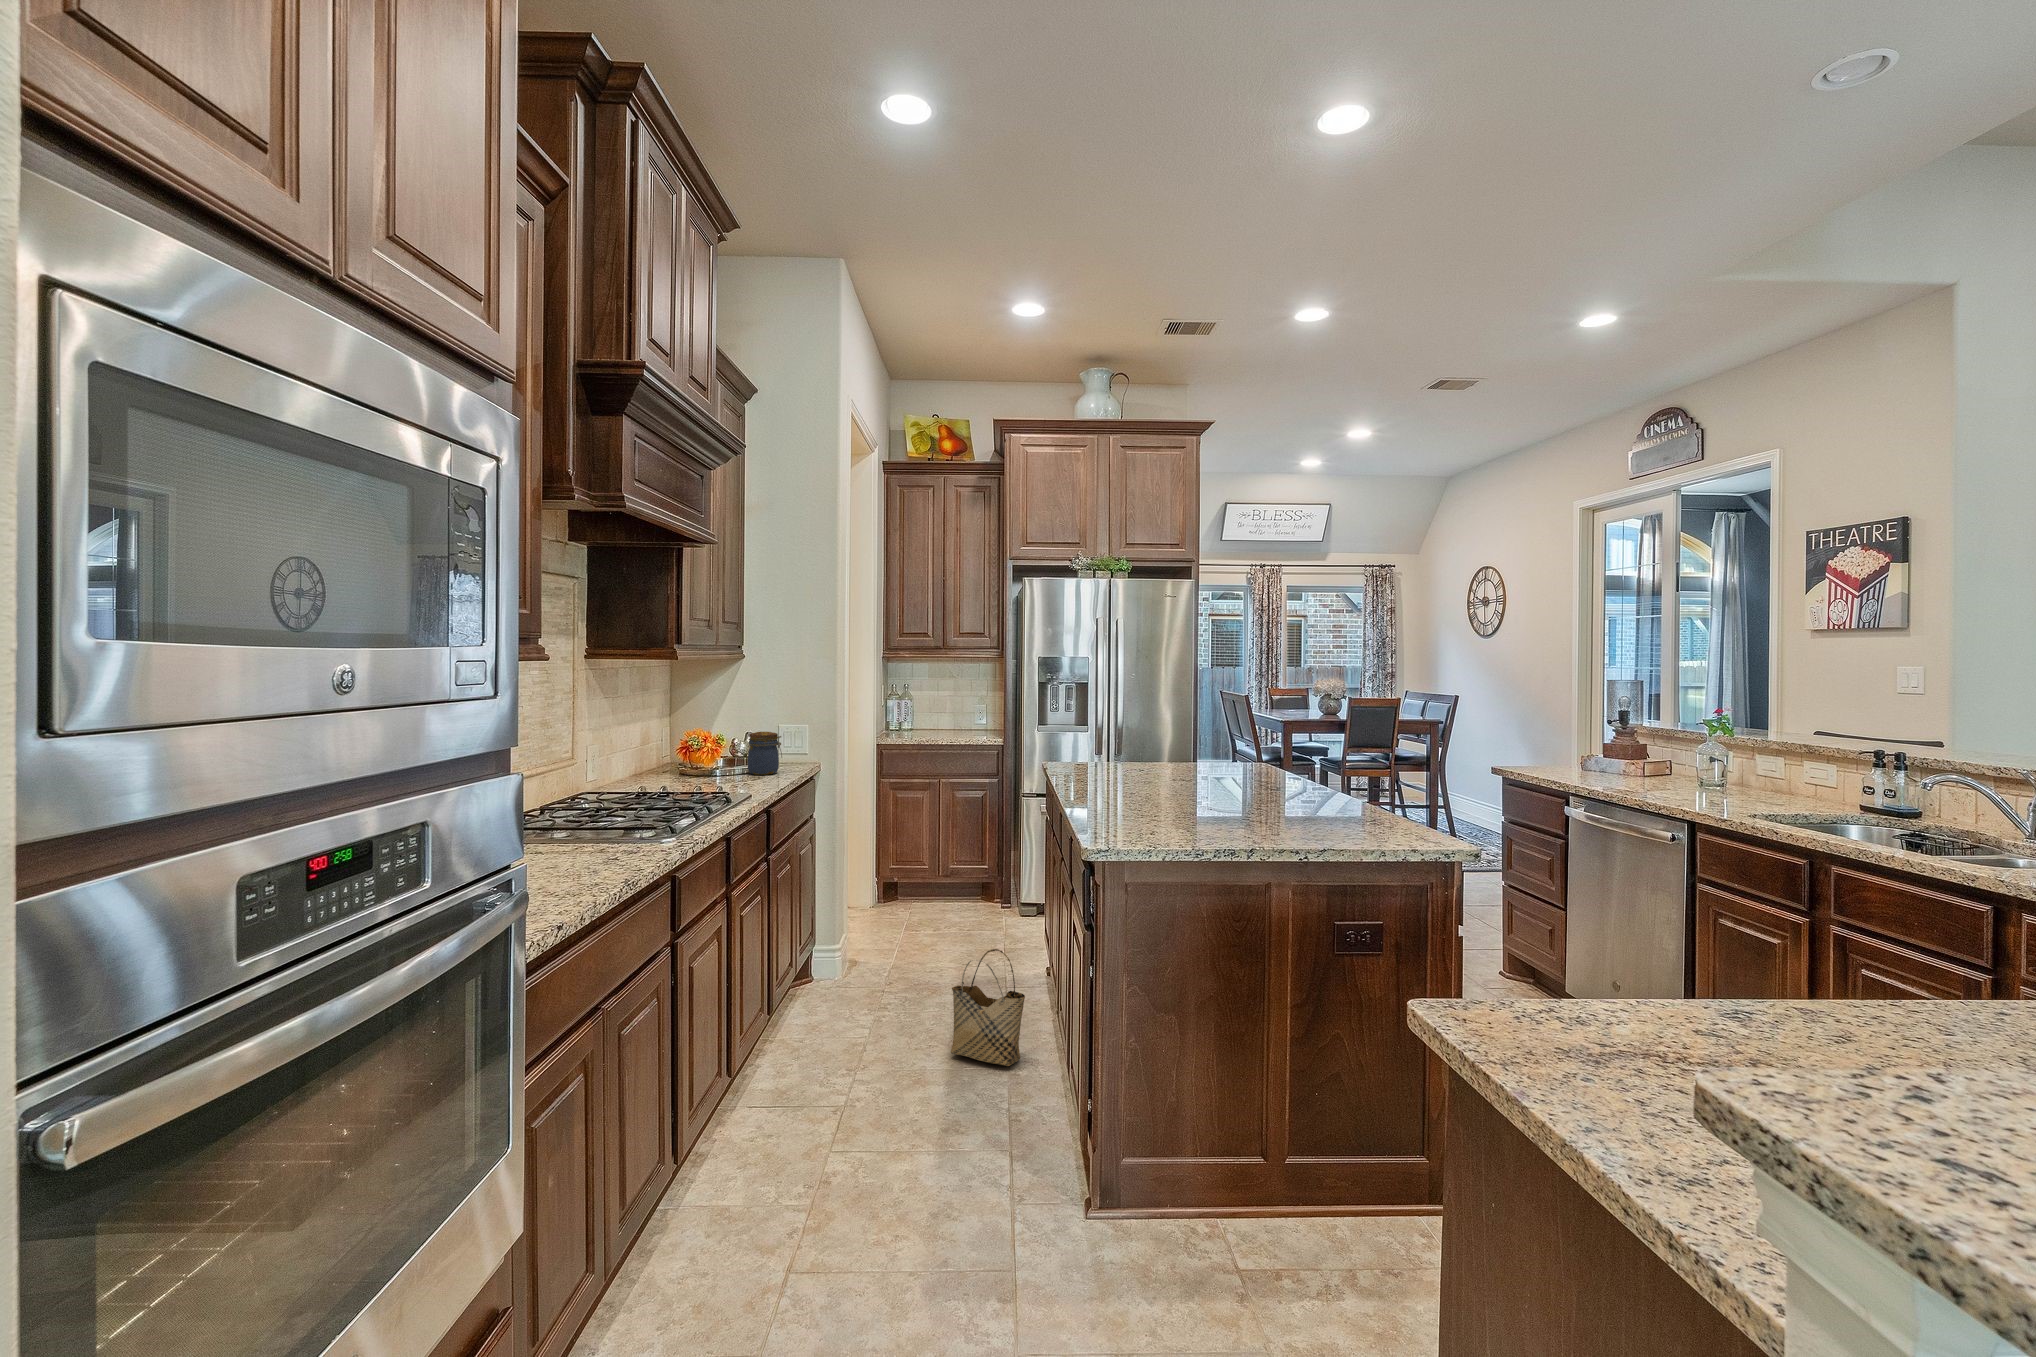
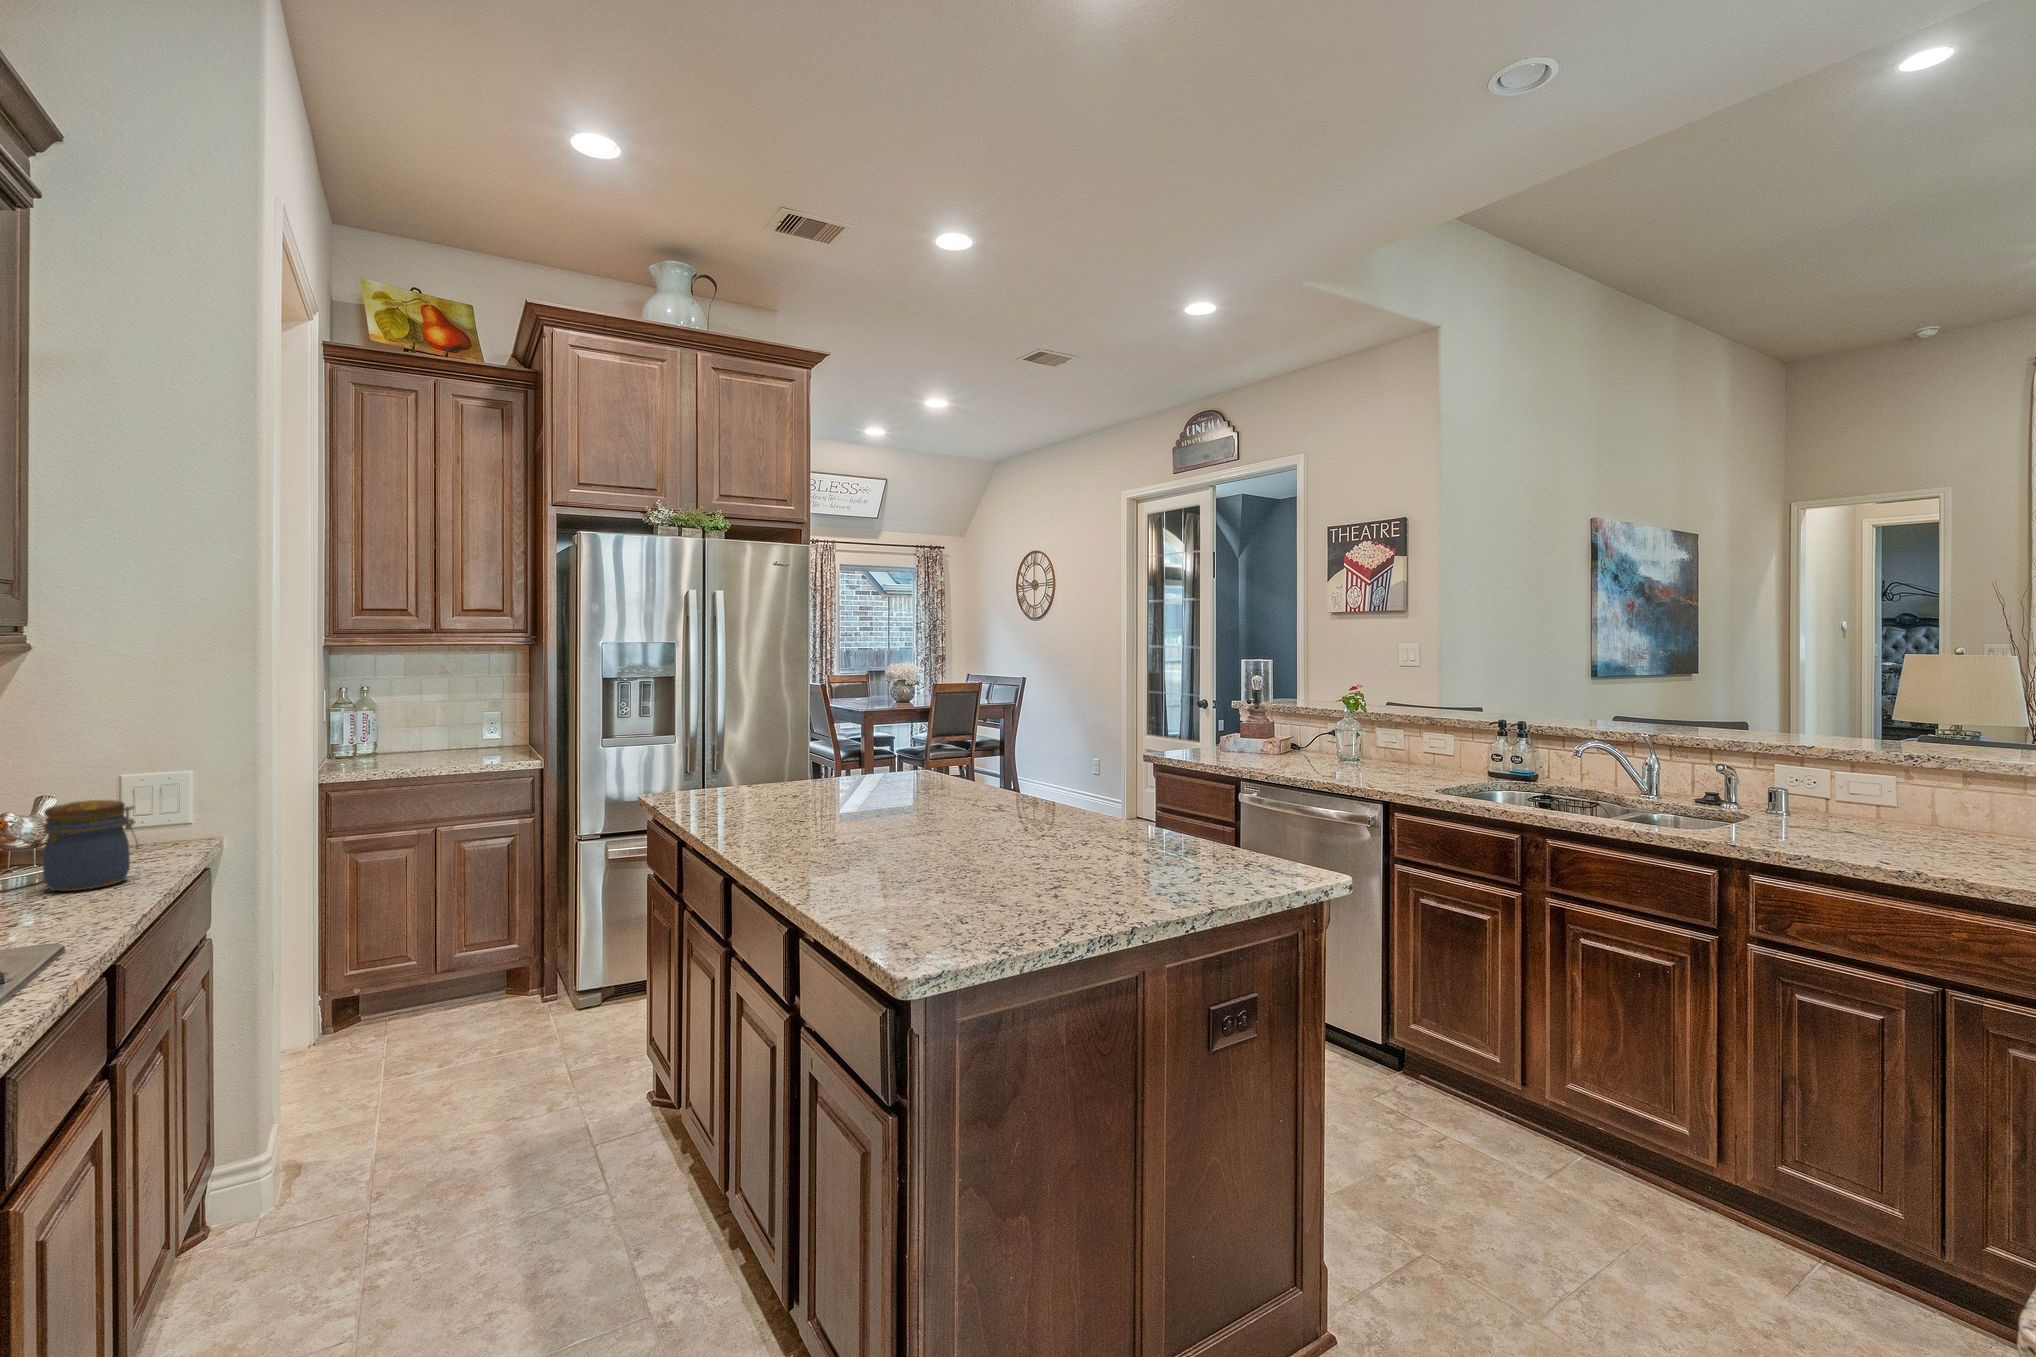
woven basket: present [951,949,1025,1066] -> none [550,1112,686,1309]

